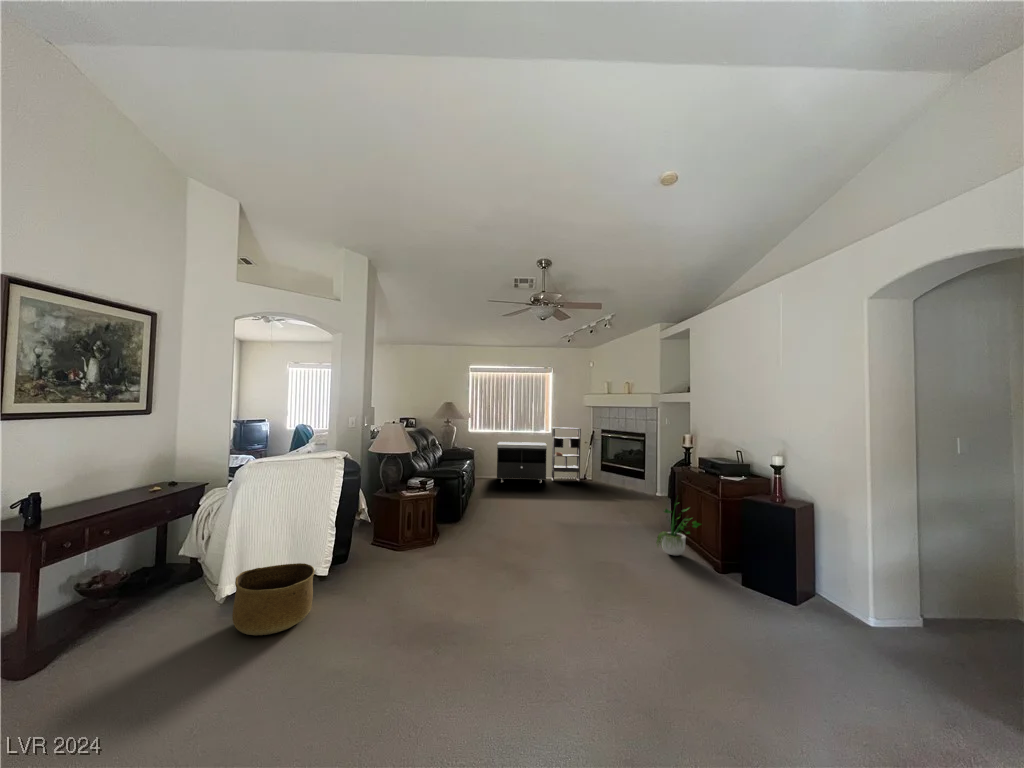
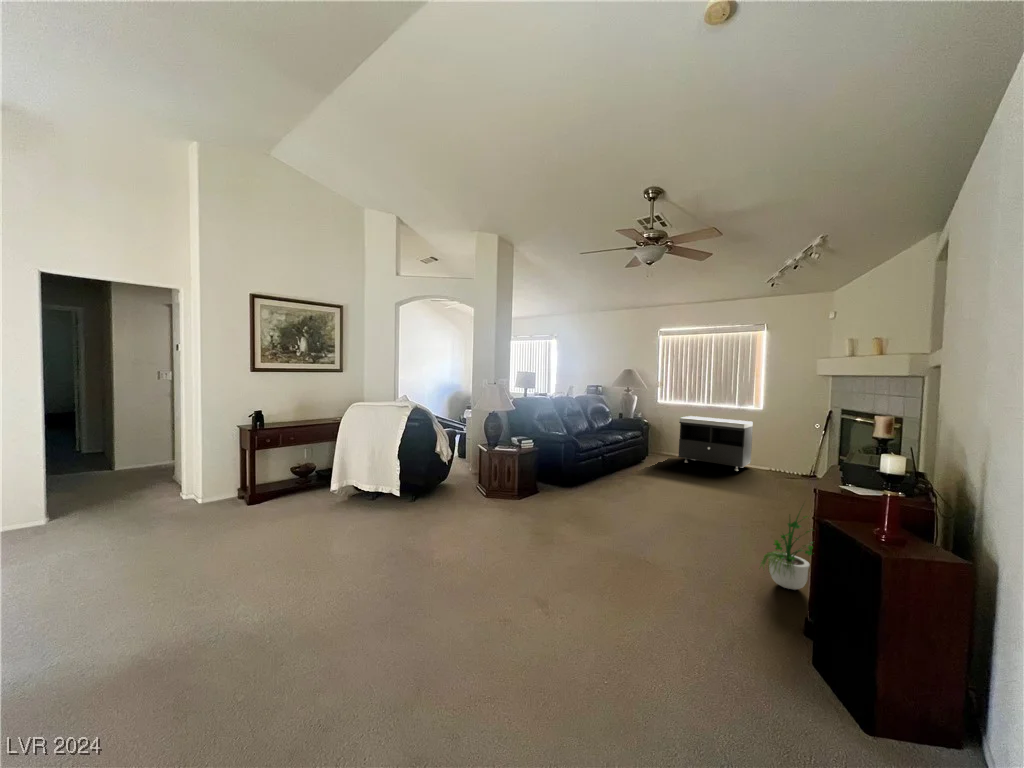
bookshelf: present [551,427,581,482] -> none [758,402,808,478]
basket: present [232,563,315,635] -> none [331,482,387,526]

